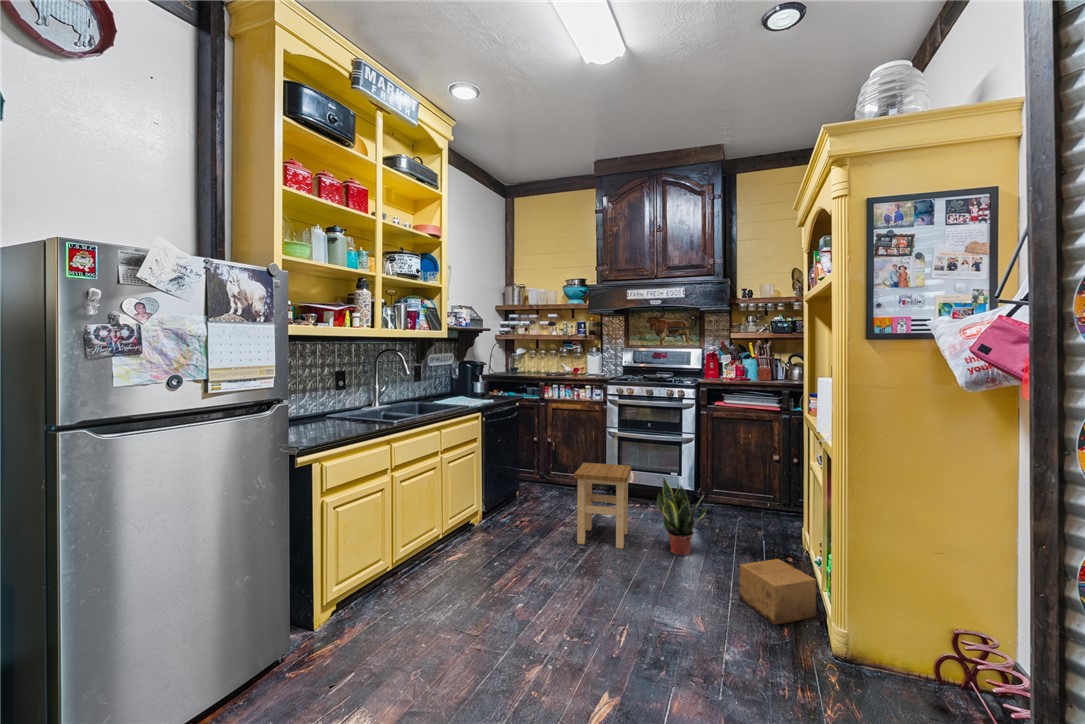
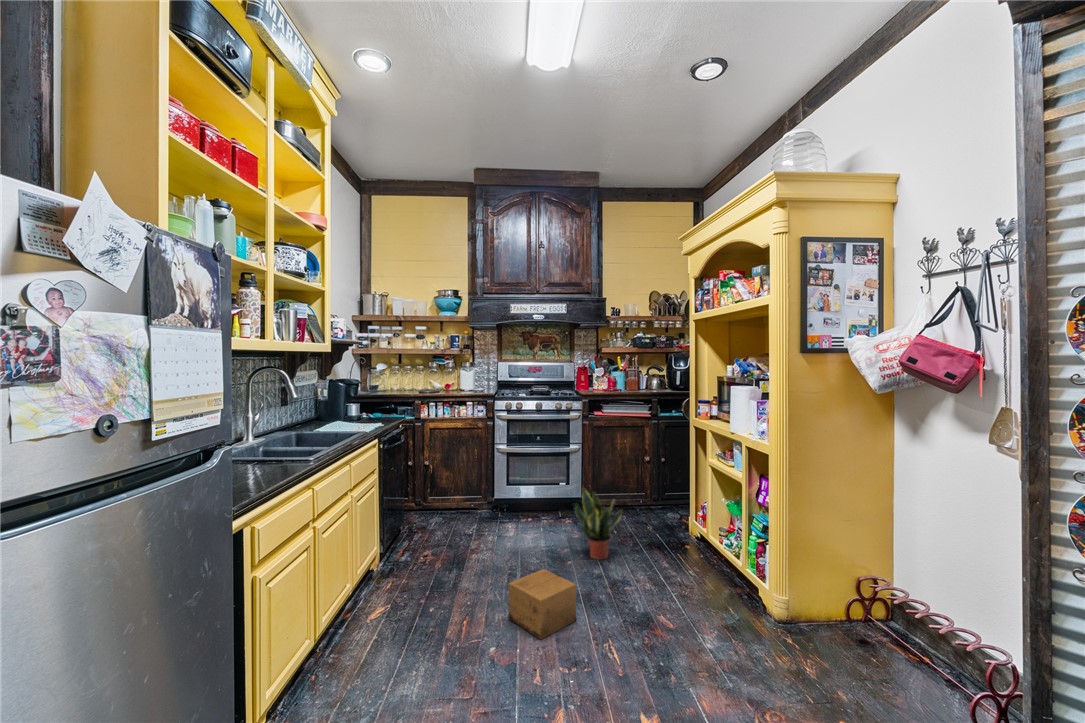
stool: present [574,463,631,549] -> none [495,479,552,568]
cardboard box: present [739,559,816,625] -> present [509,569,576,640]

